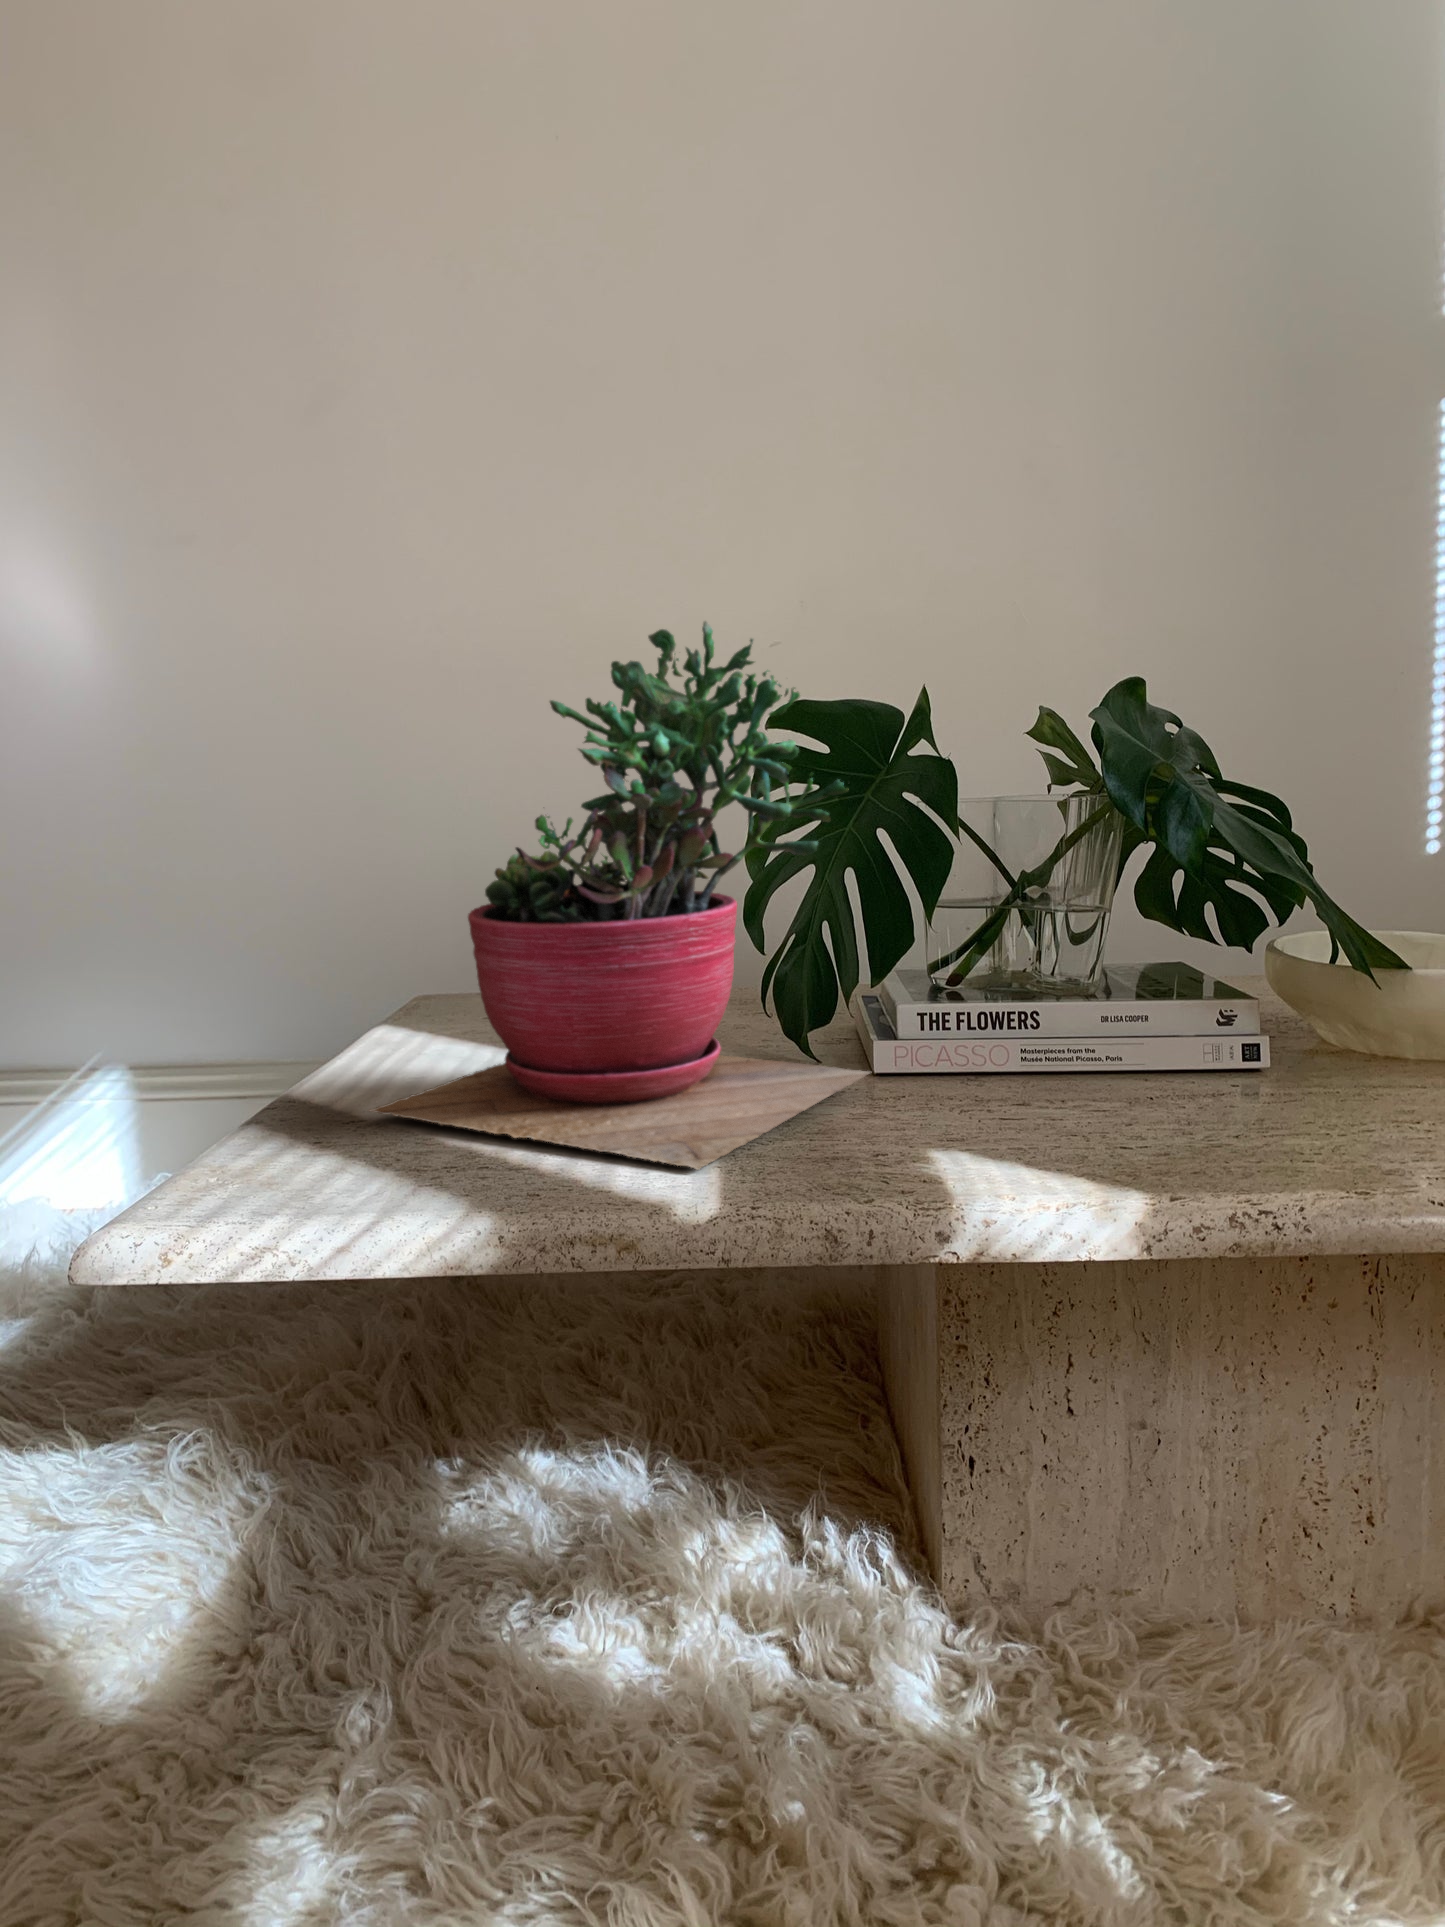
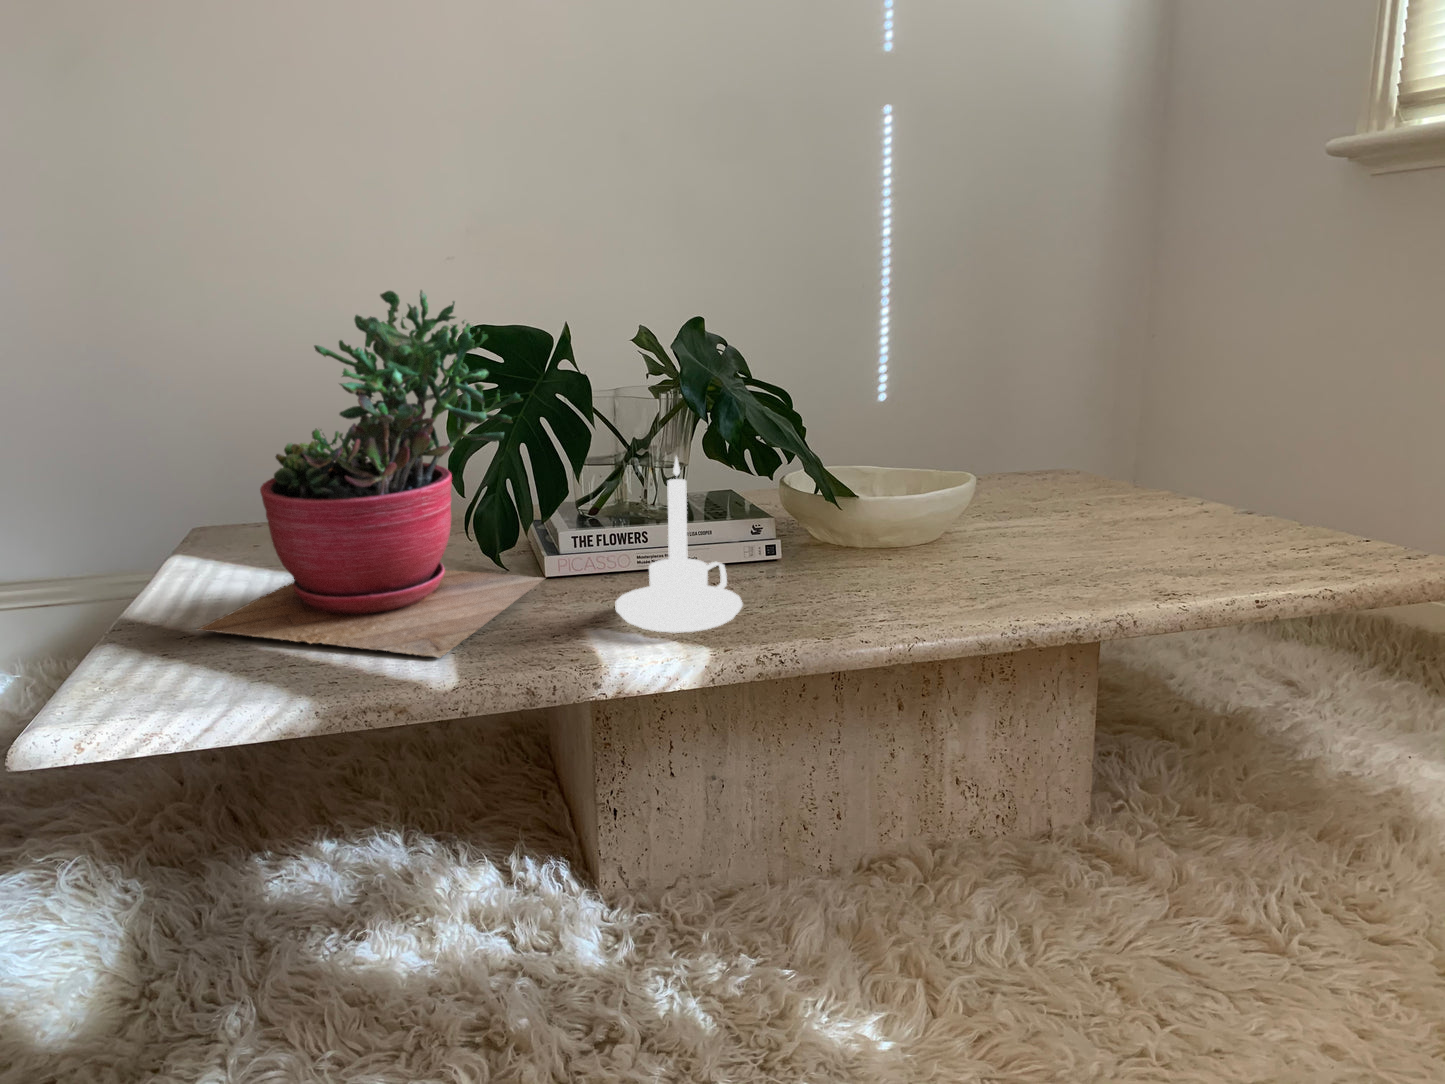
candle holder: none [982,864,1202,1158] -> present [615,457,743,633]

